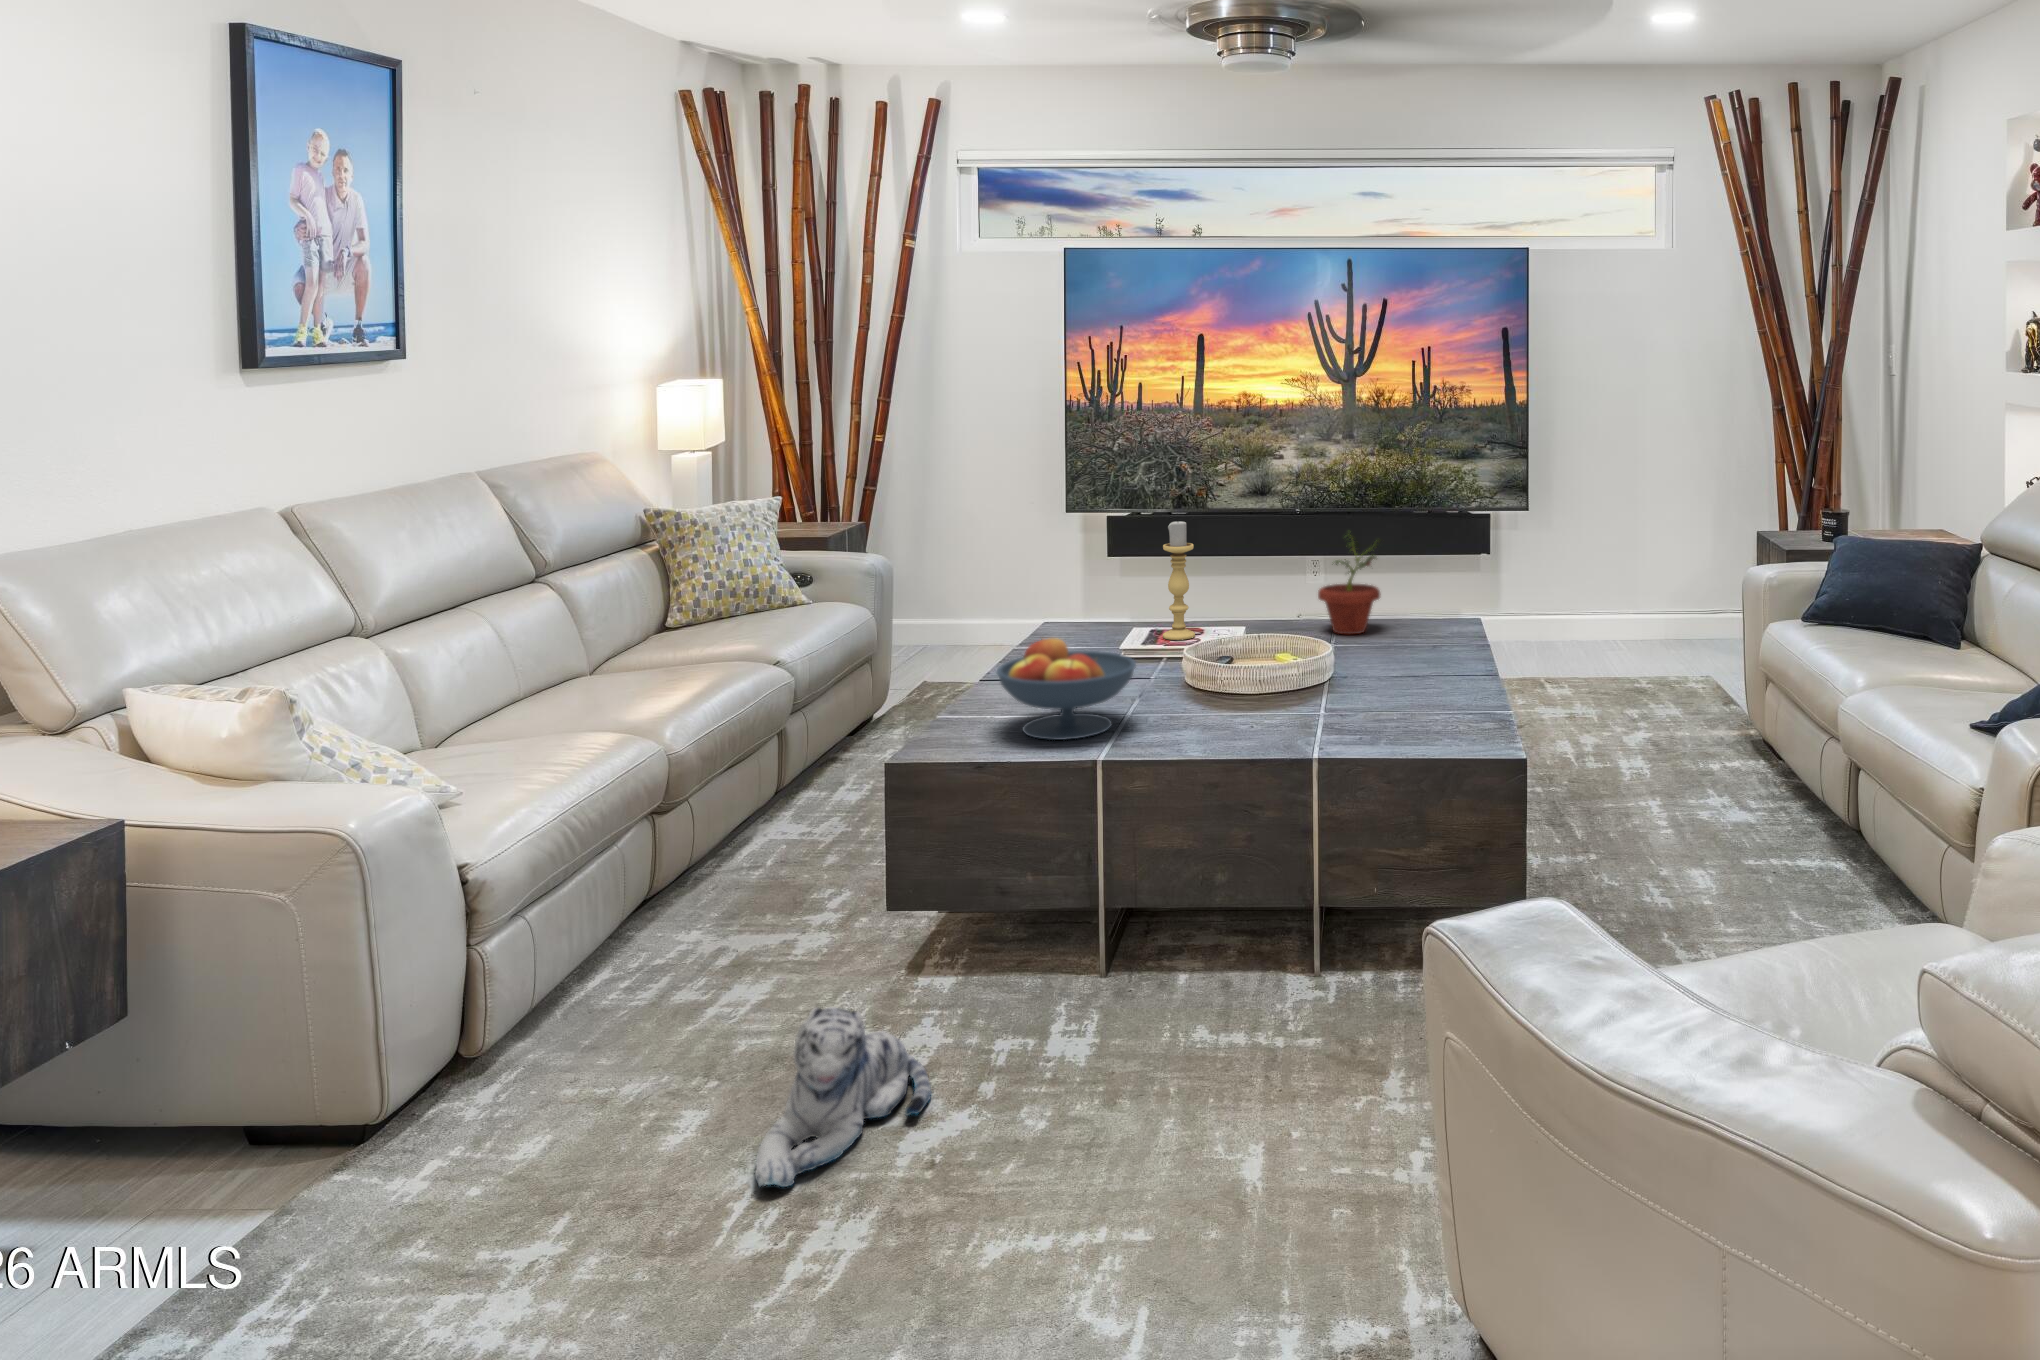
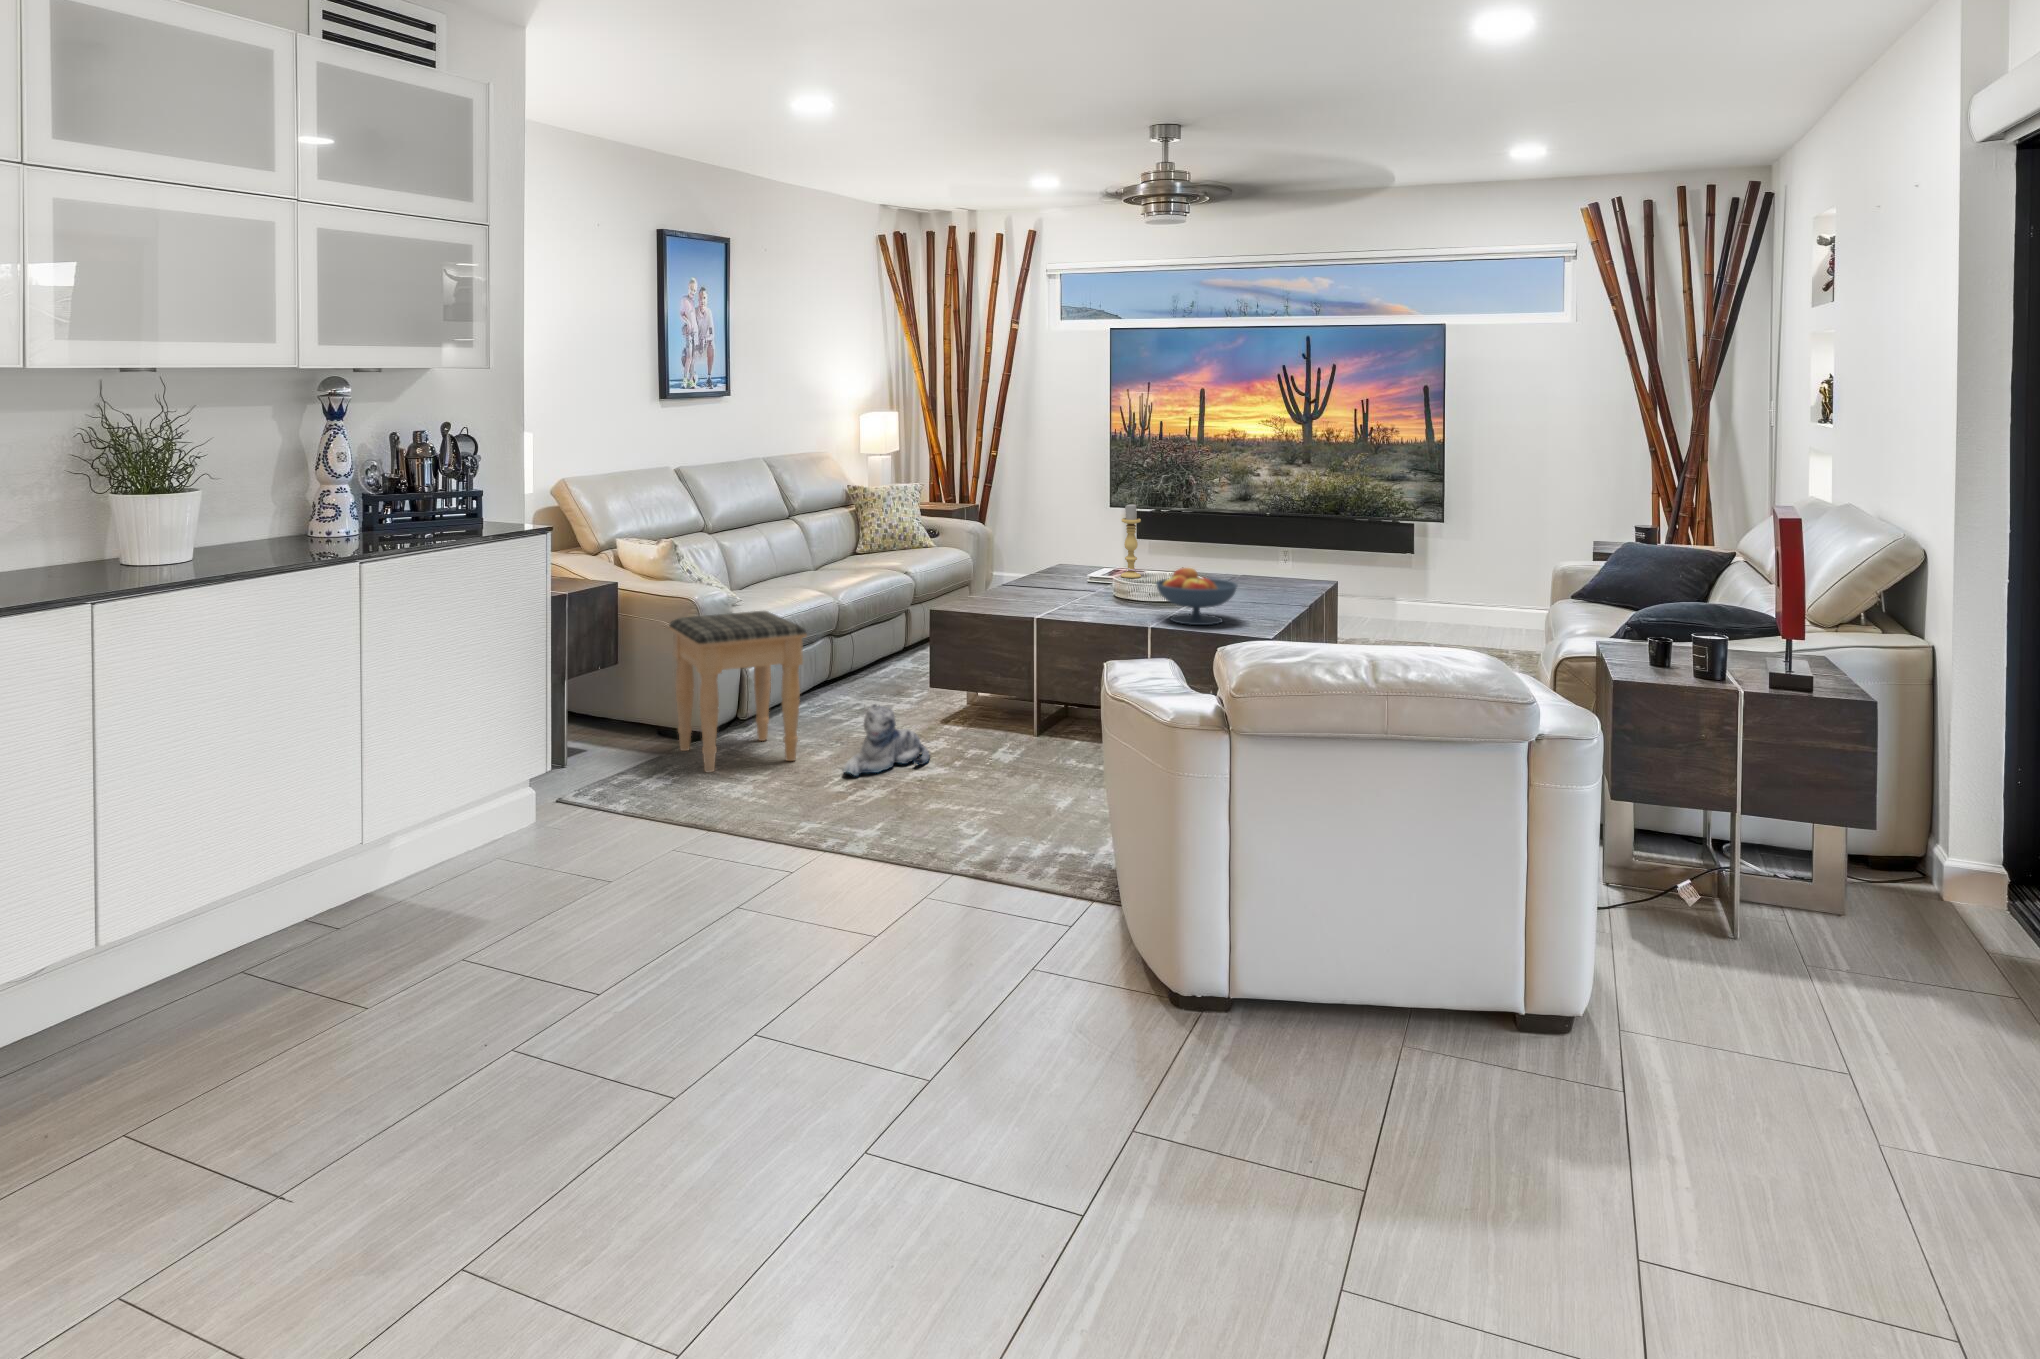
potted plant: present [1318,535,1381,634] -> none [1220,516,1266,583]
fruit bowl: present [997,639,1136,740] -> present [1156,567,1237,625]
footstool: none [275,825,651,1266] -> present [669,611,807,772]

